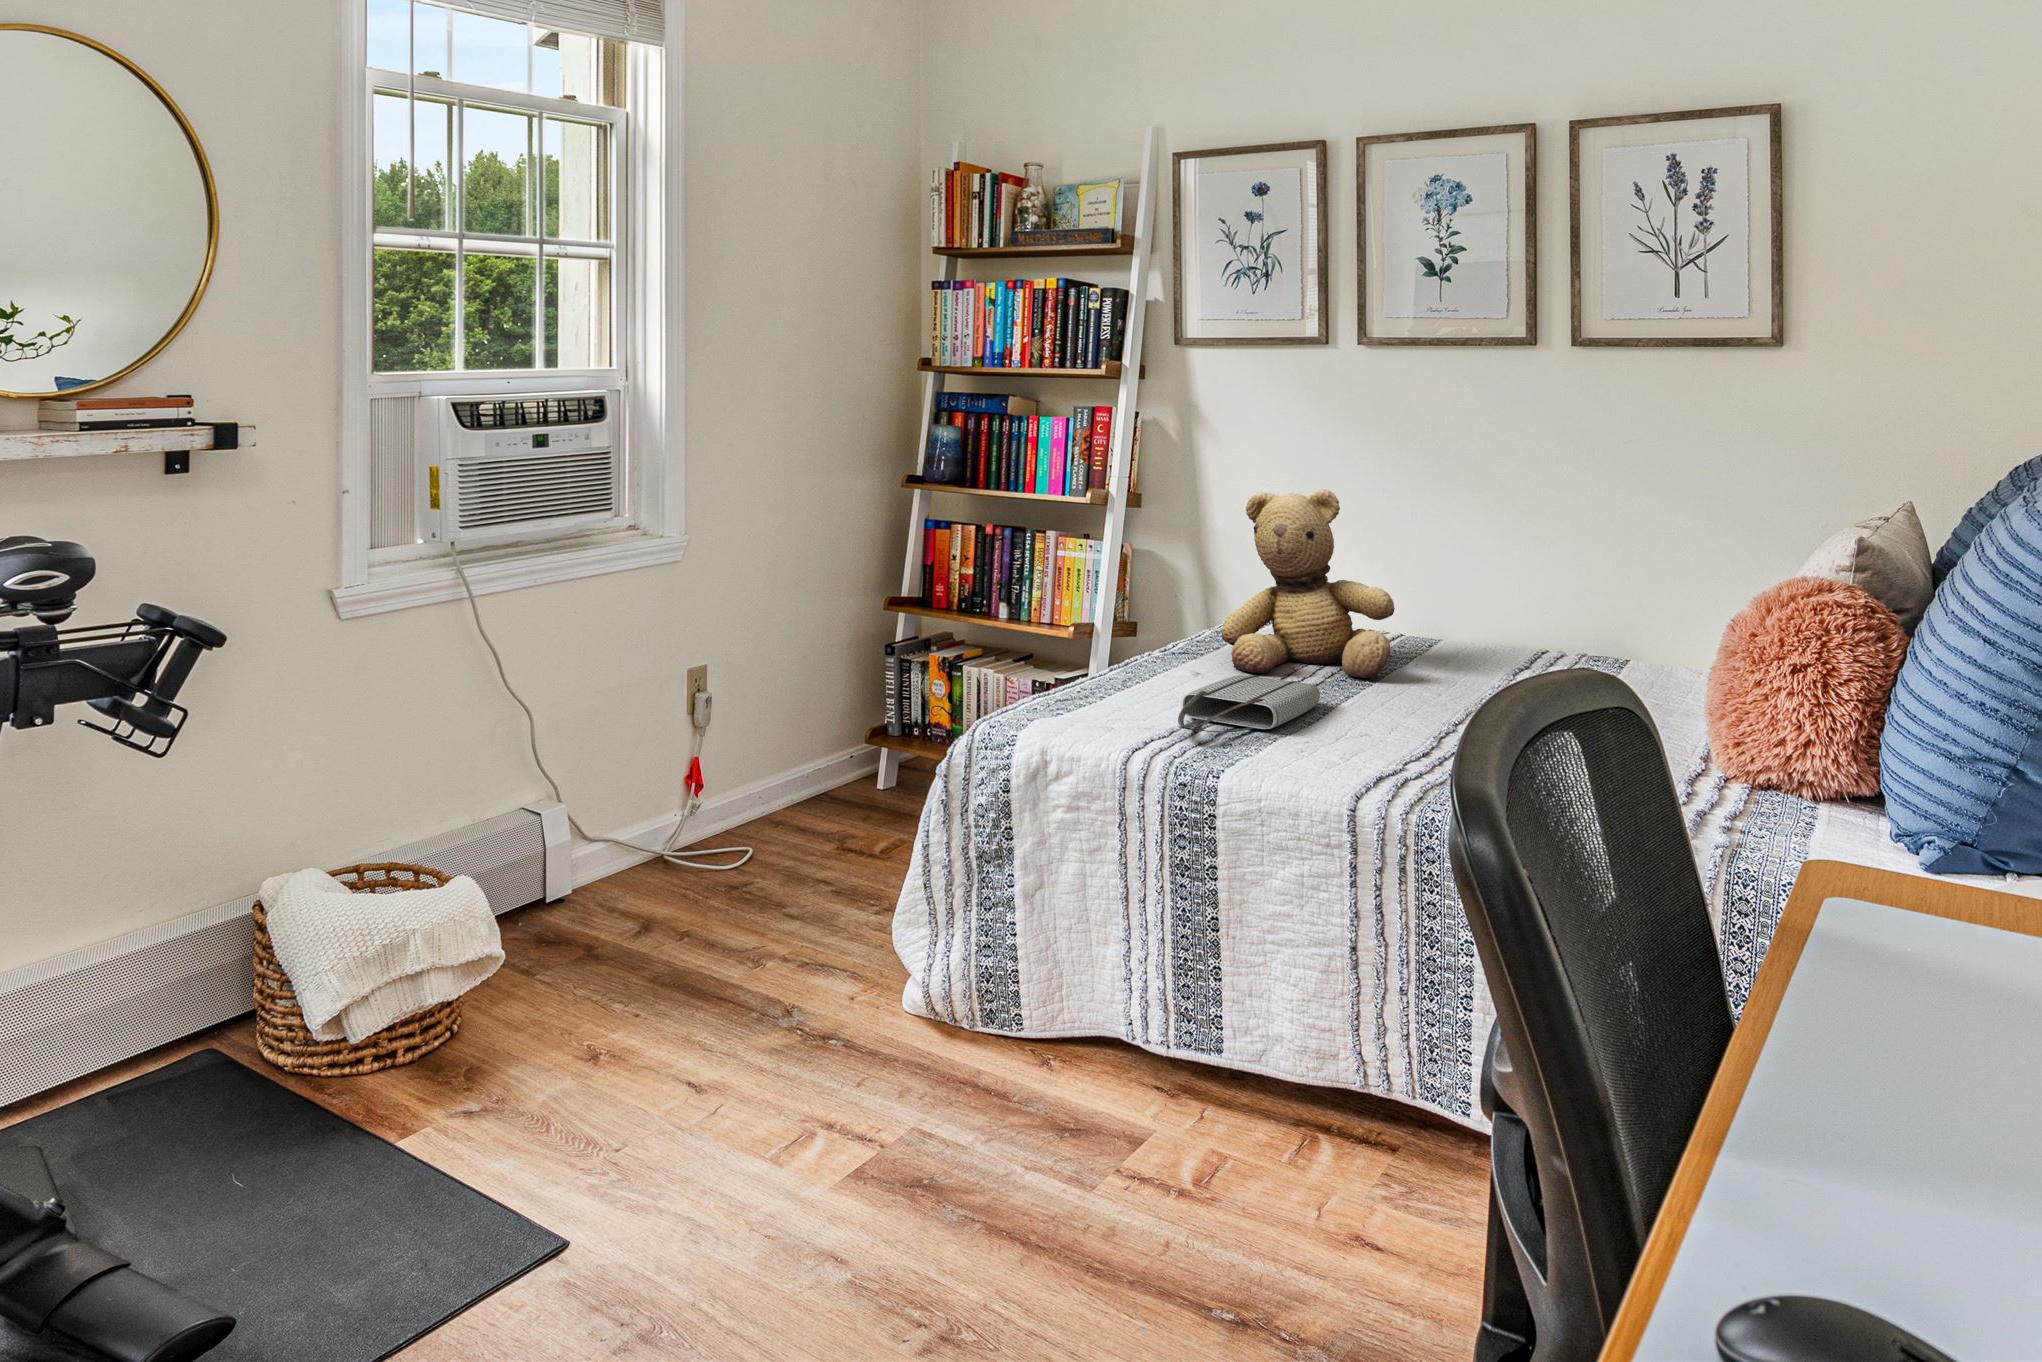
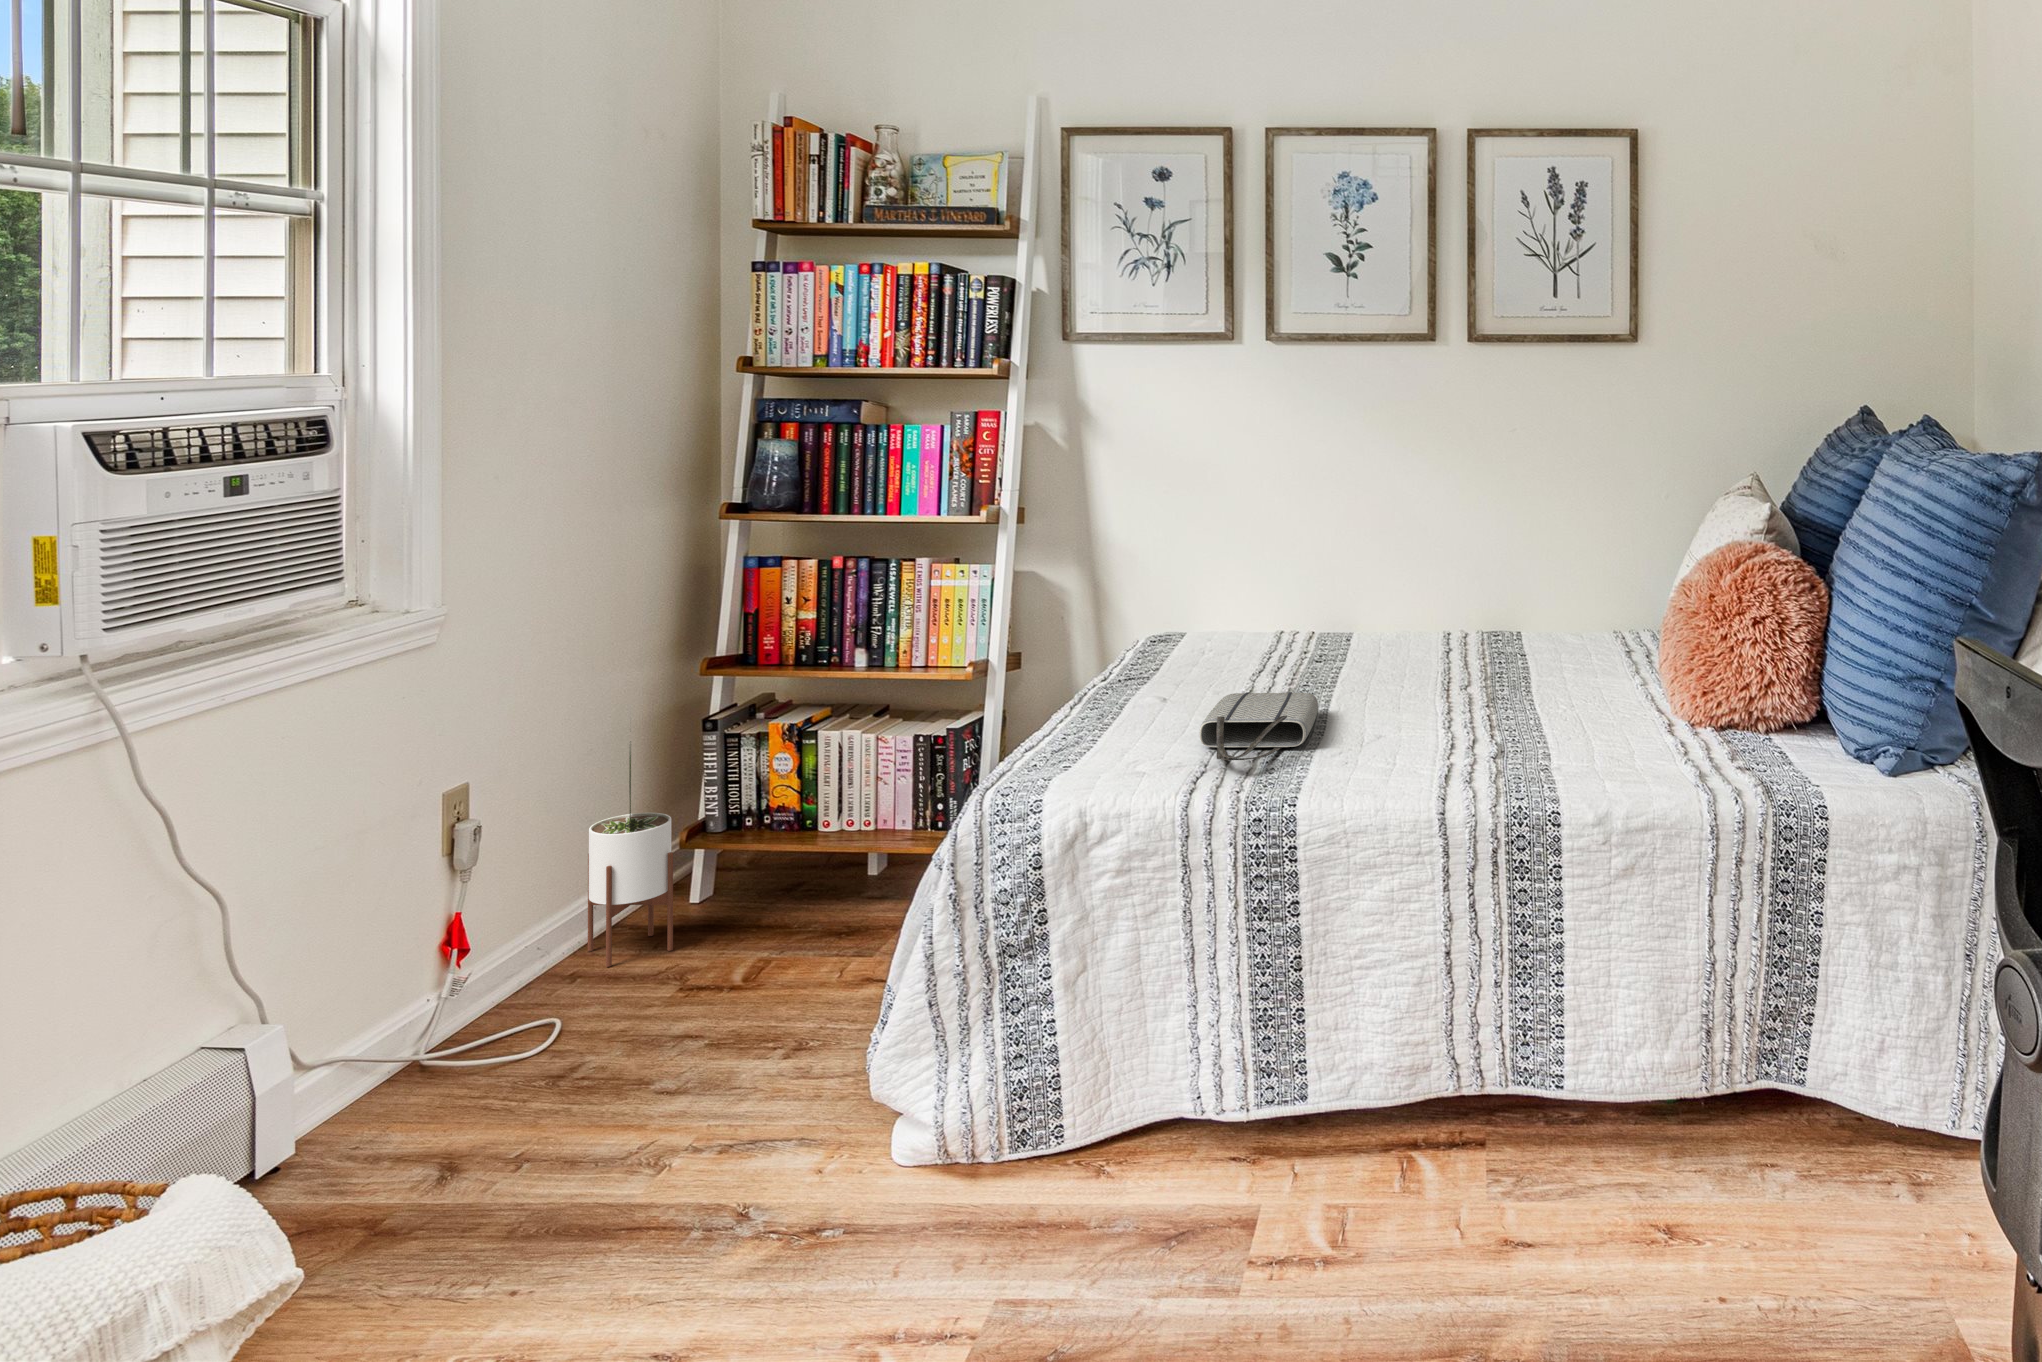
teddy bear: present [1221,489,1395,678] -> none [1171,490,1352,690]
potted plant: none [798,625,853,823] -> present [588,731,673,967]

